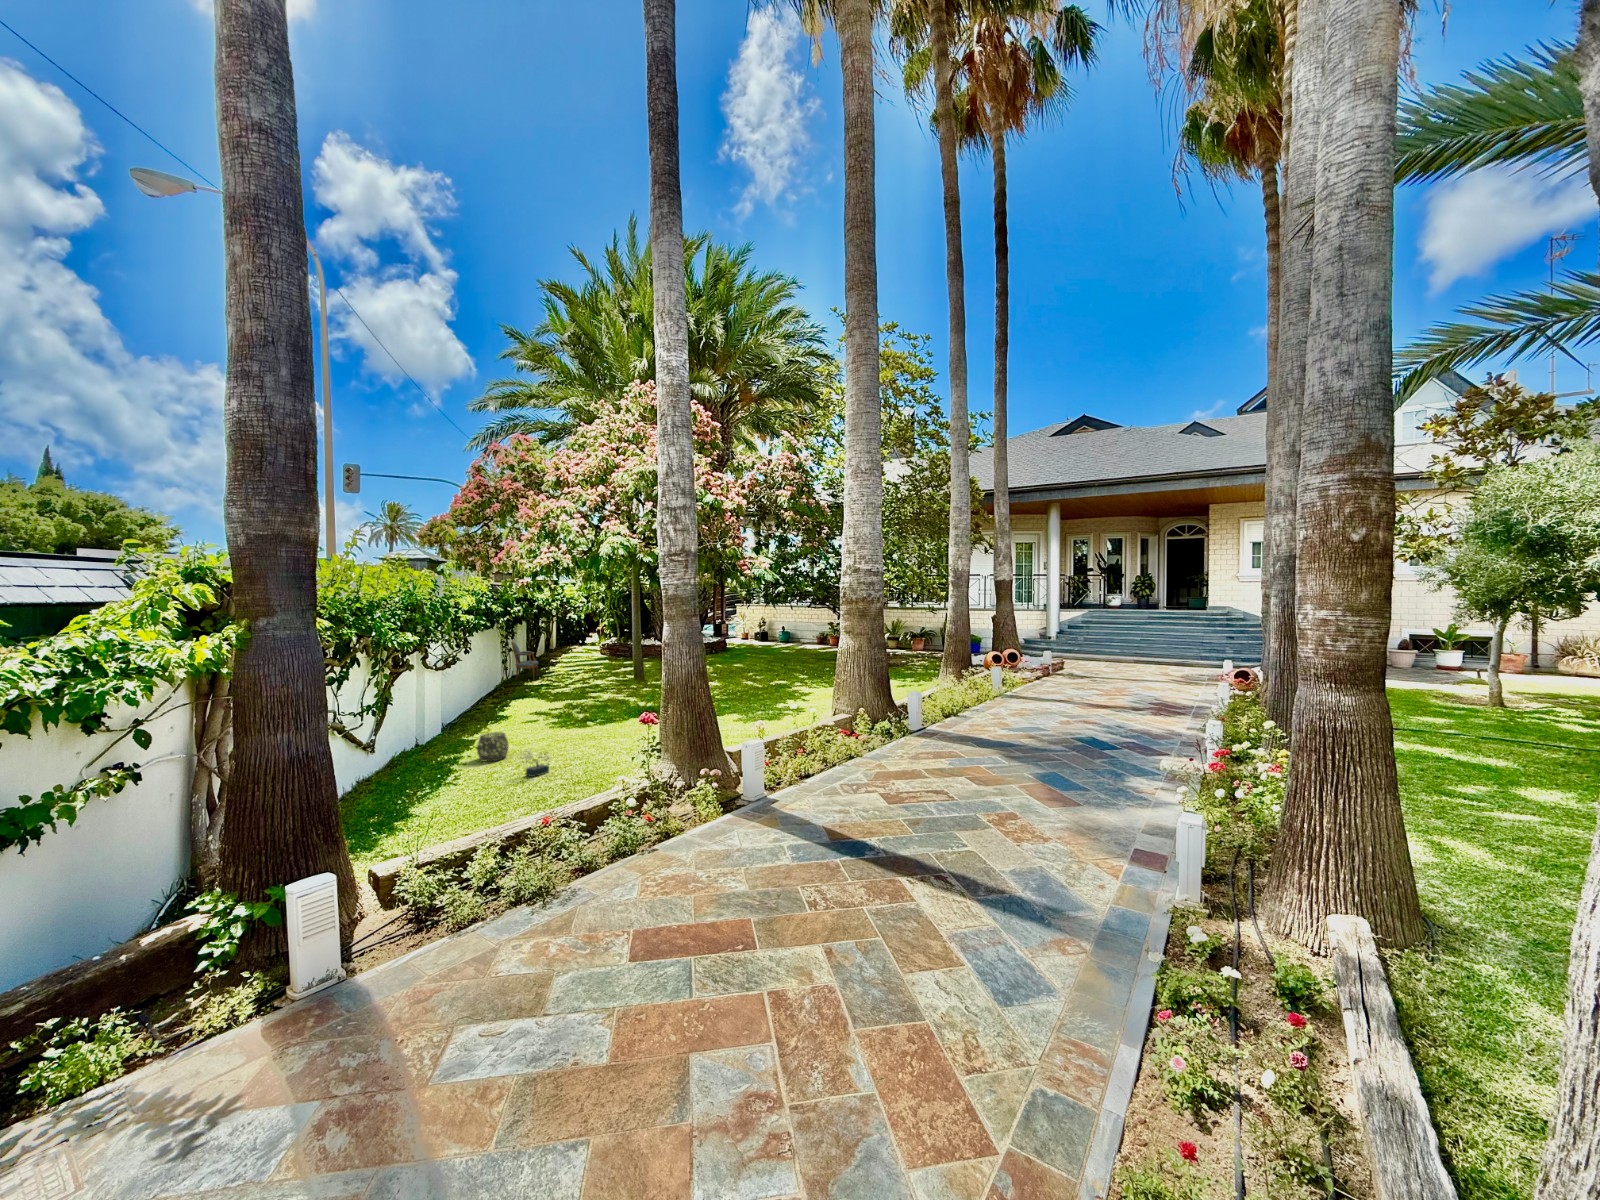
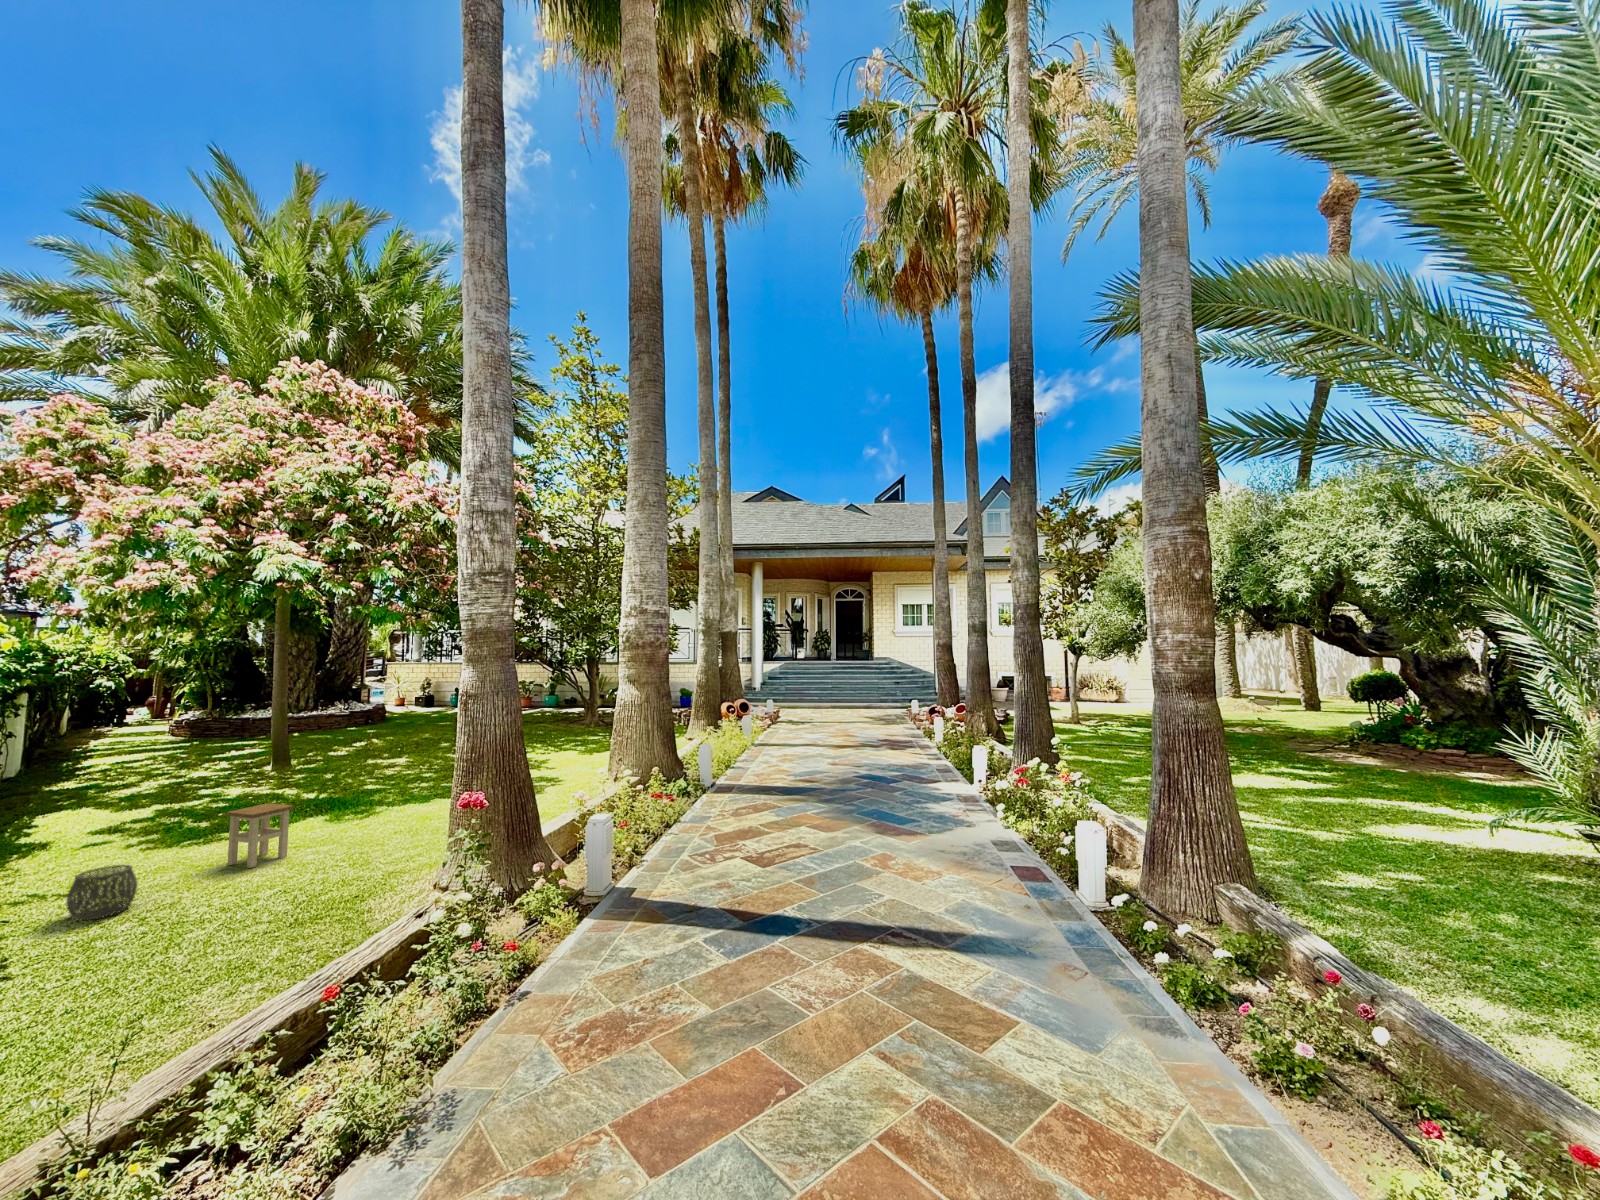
armchair: present [511,642,538,679] -> none [15,720,74,781]
stool: none [558,705,592,745] -> present [226,803,294,868]
decorative plant: present [525,752,549,777] -> none [197,881,253,927]

